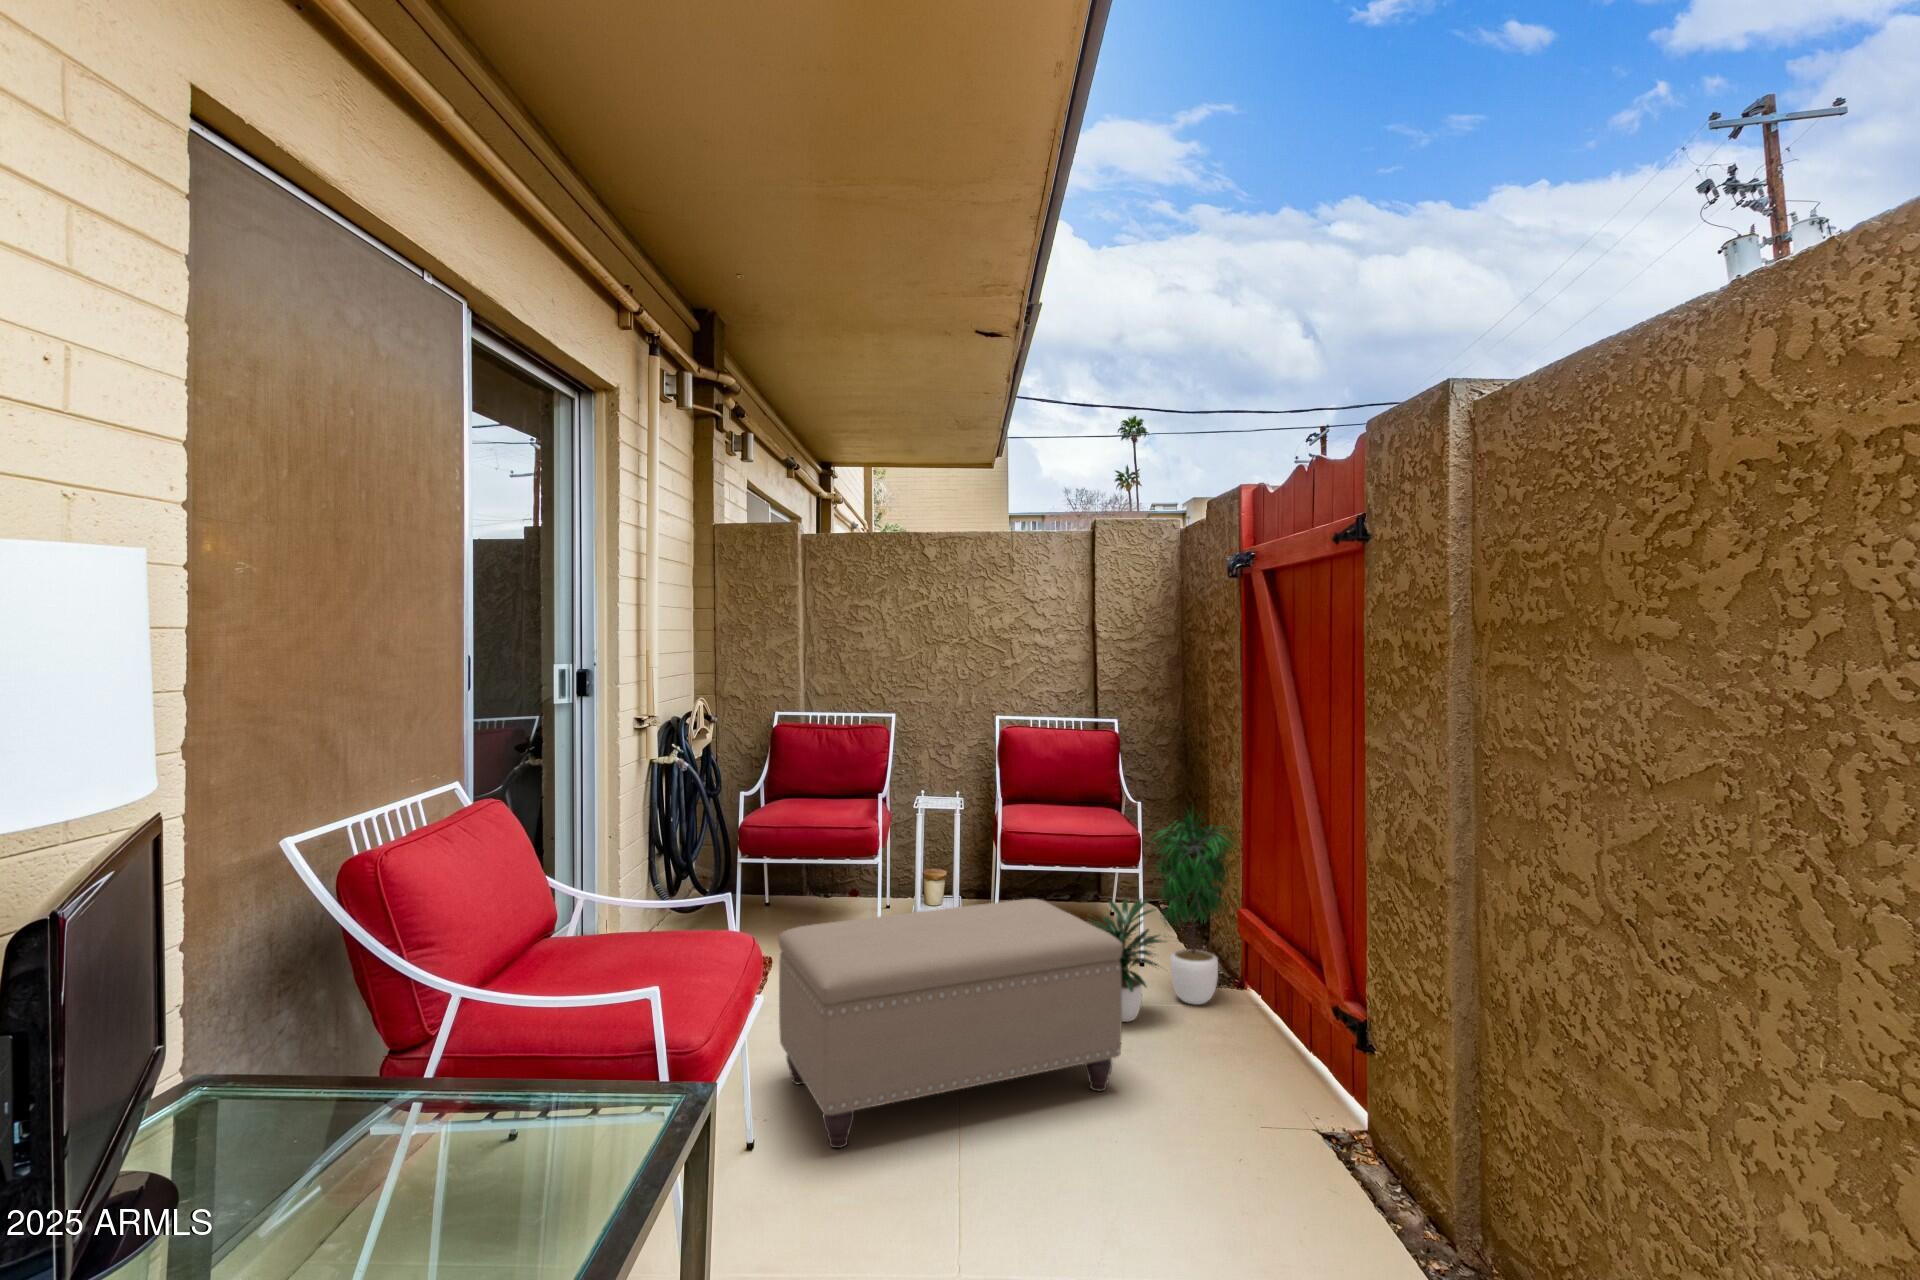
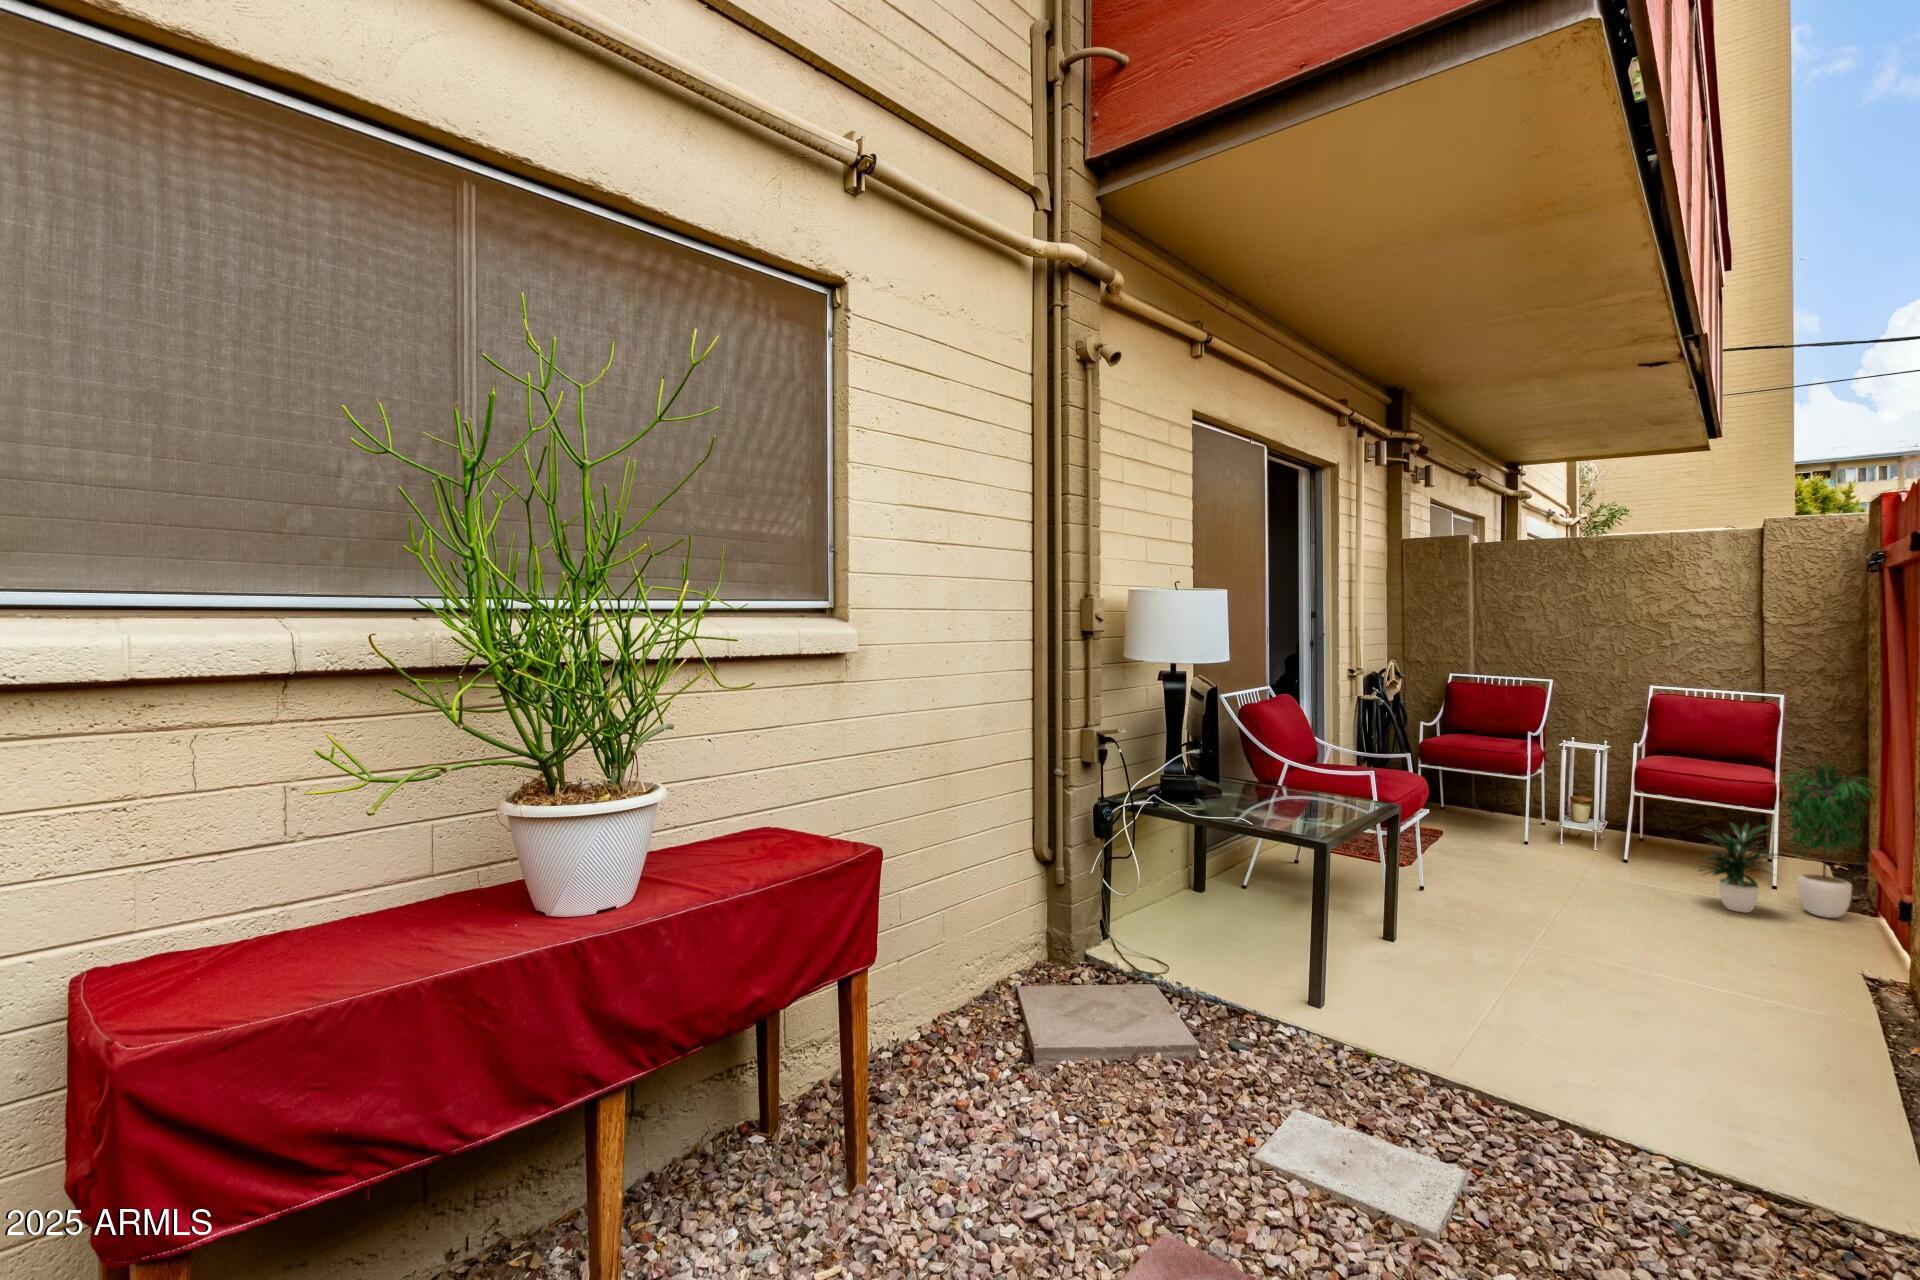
ottoman: present [778,899,1123,1148] -> none [1442,796,1713,936]

